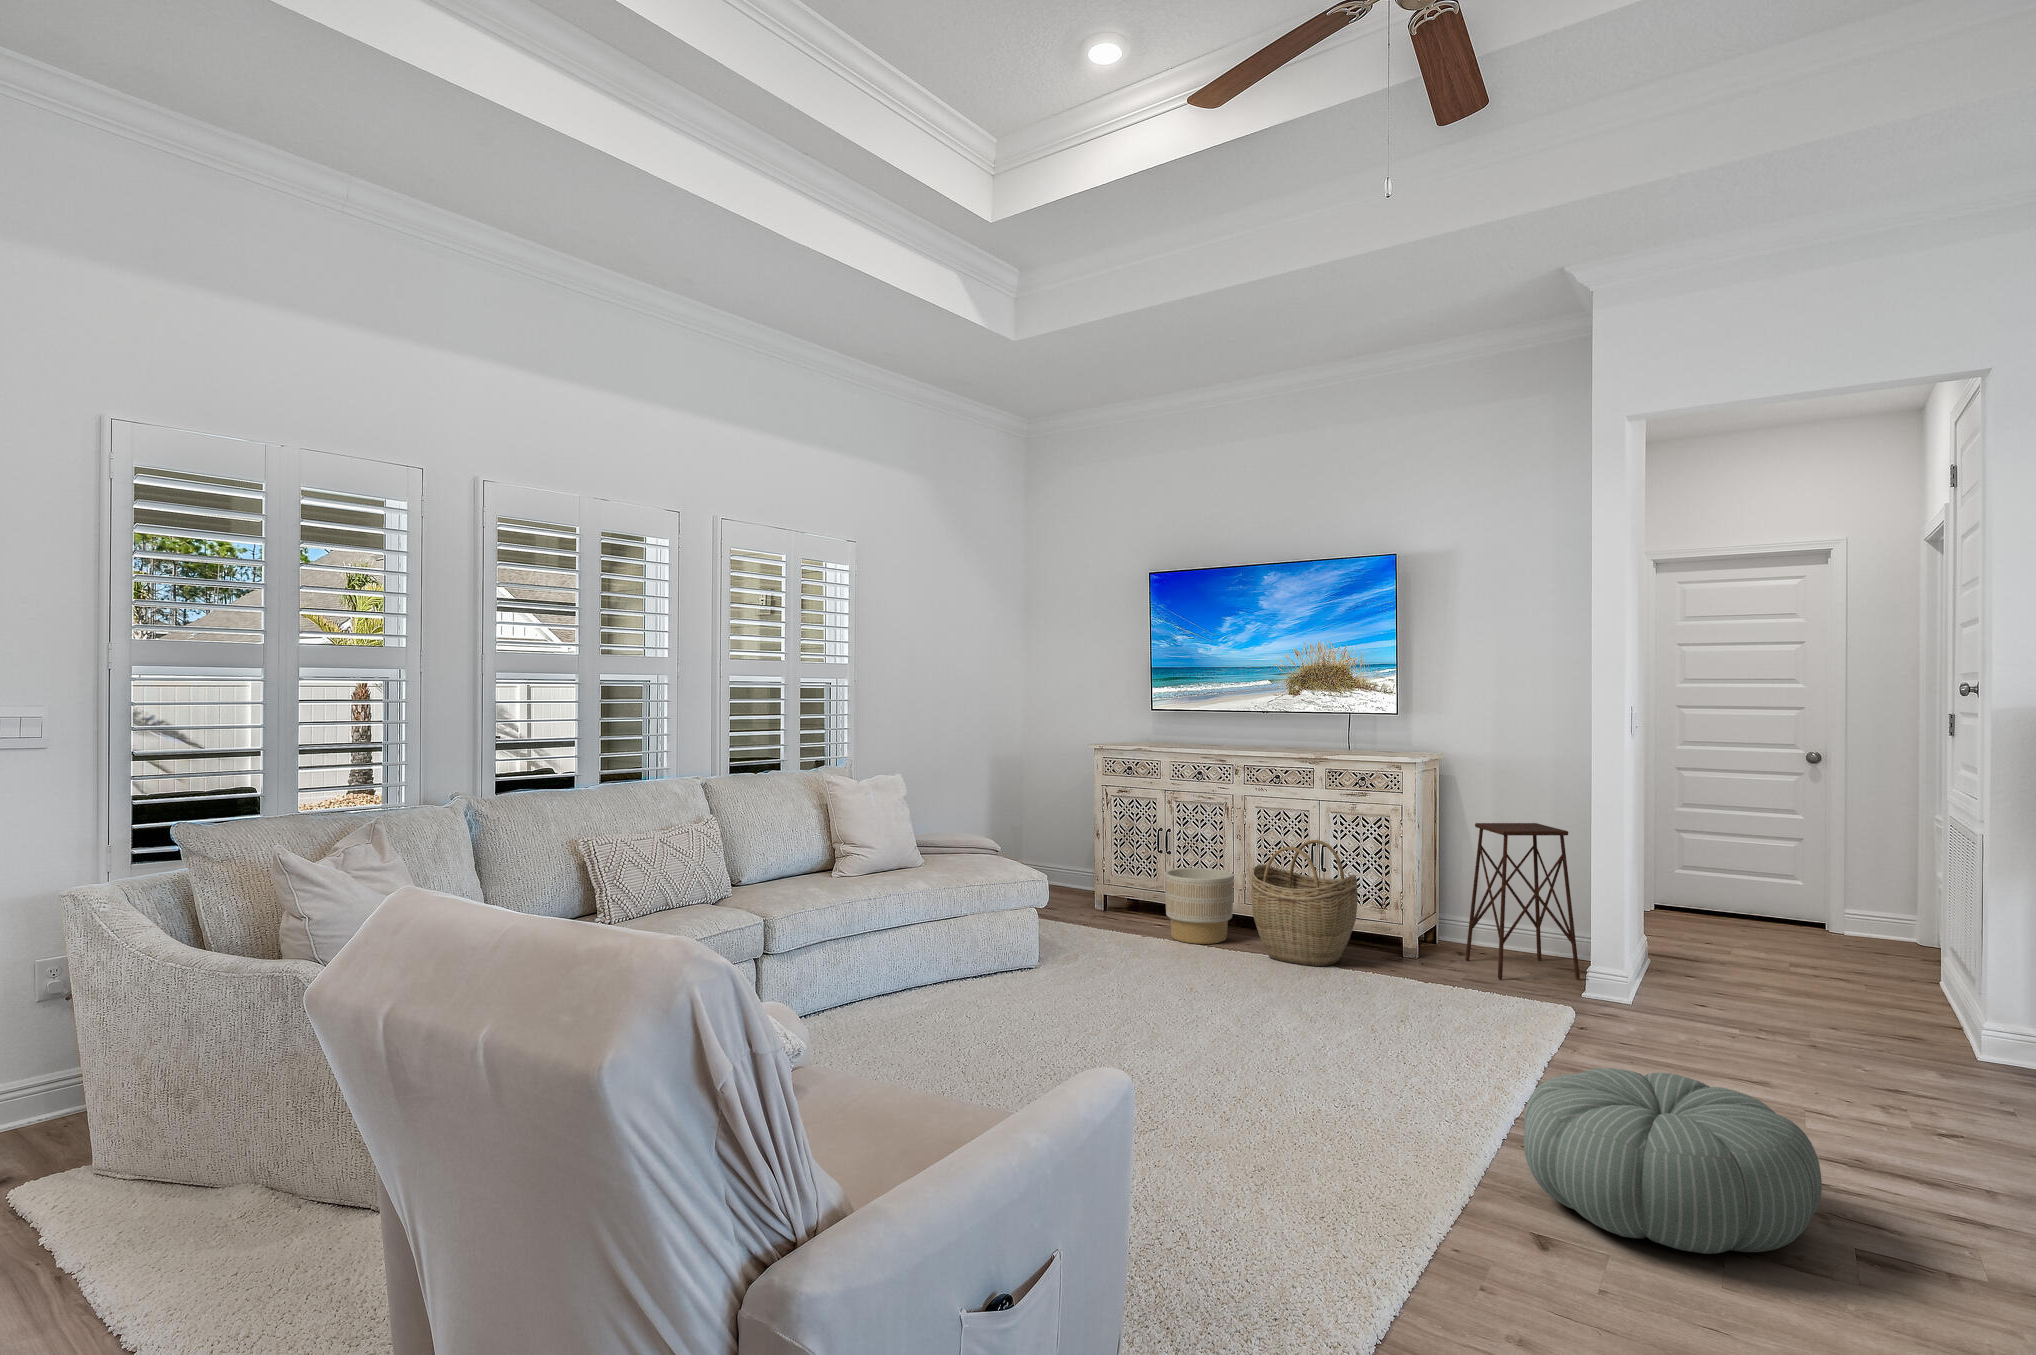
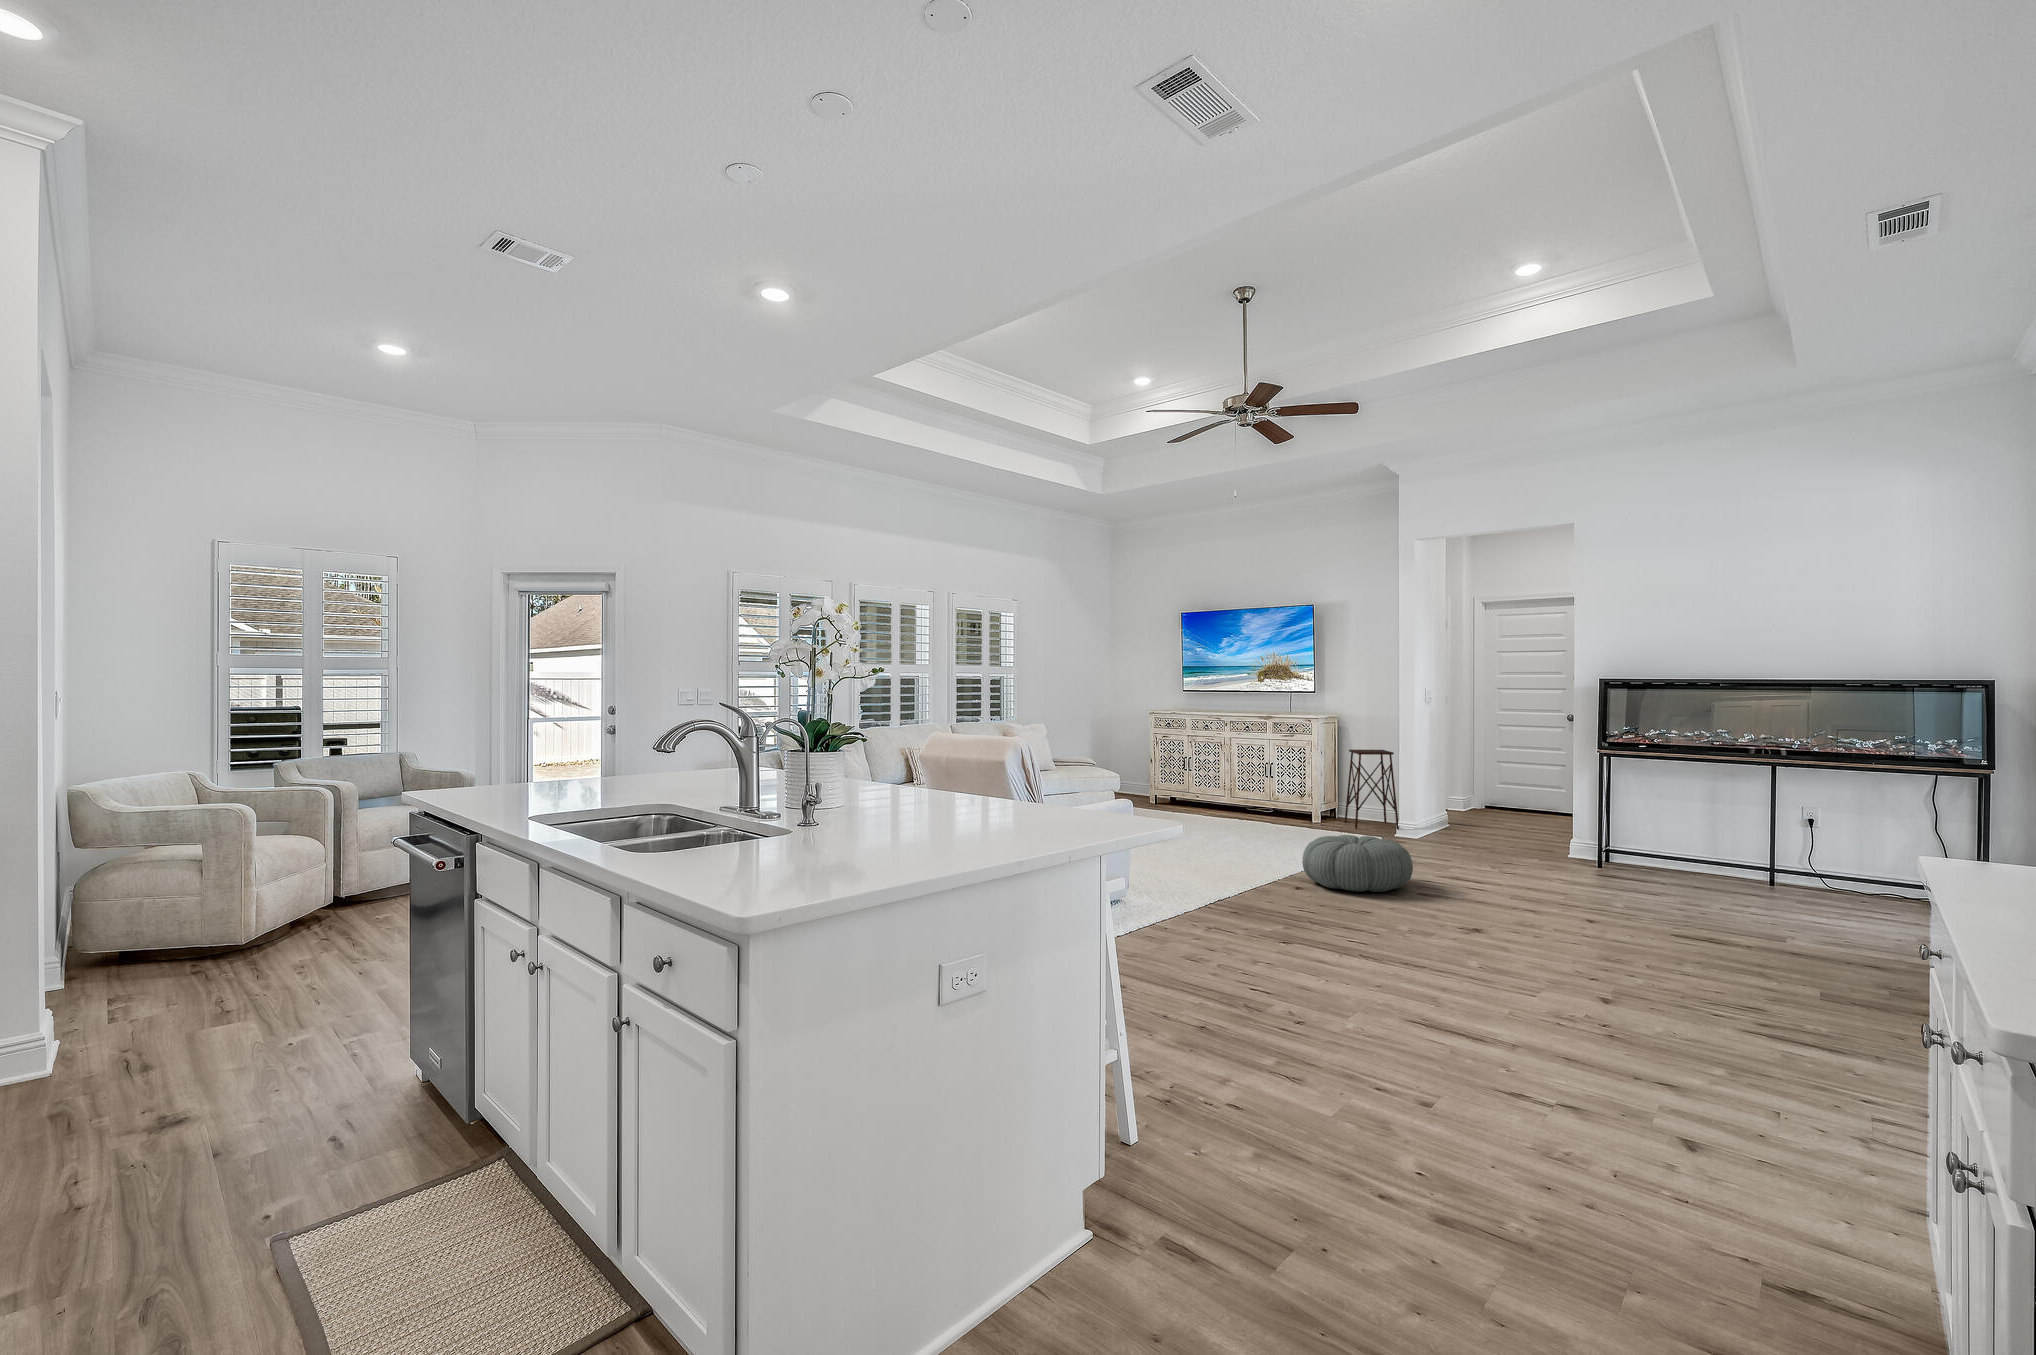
woven basket: present [1251,840,1358,966] -> none [1229,759,1285,823]
planter: present [1165,868,1234,944] -> none [1186,777,1223,815]

